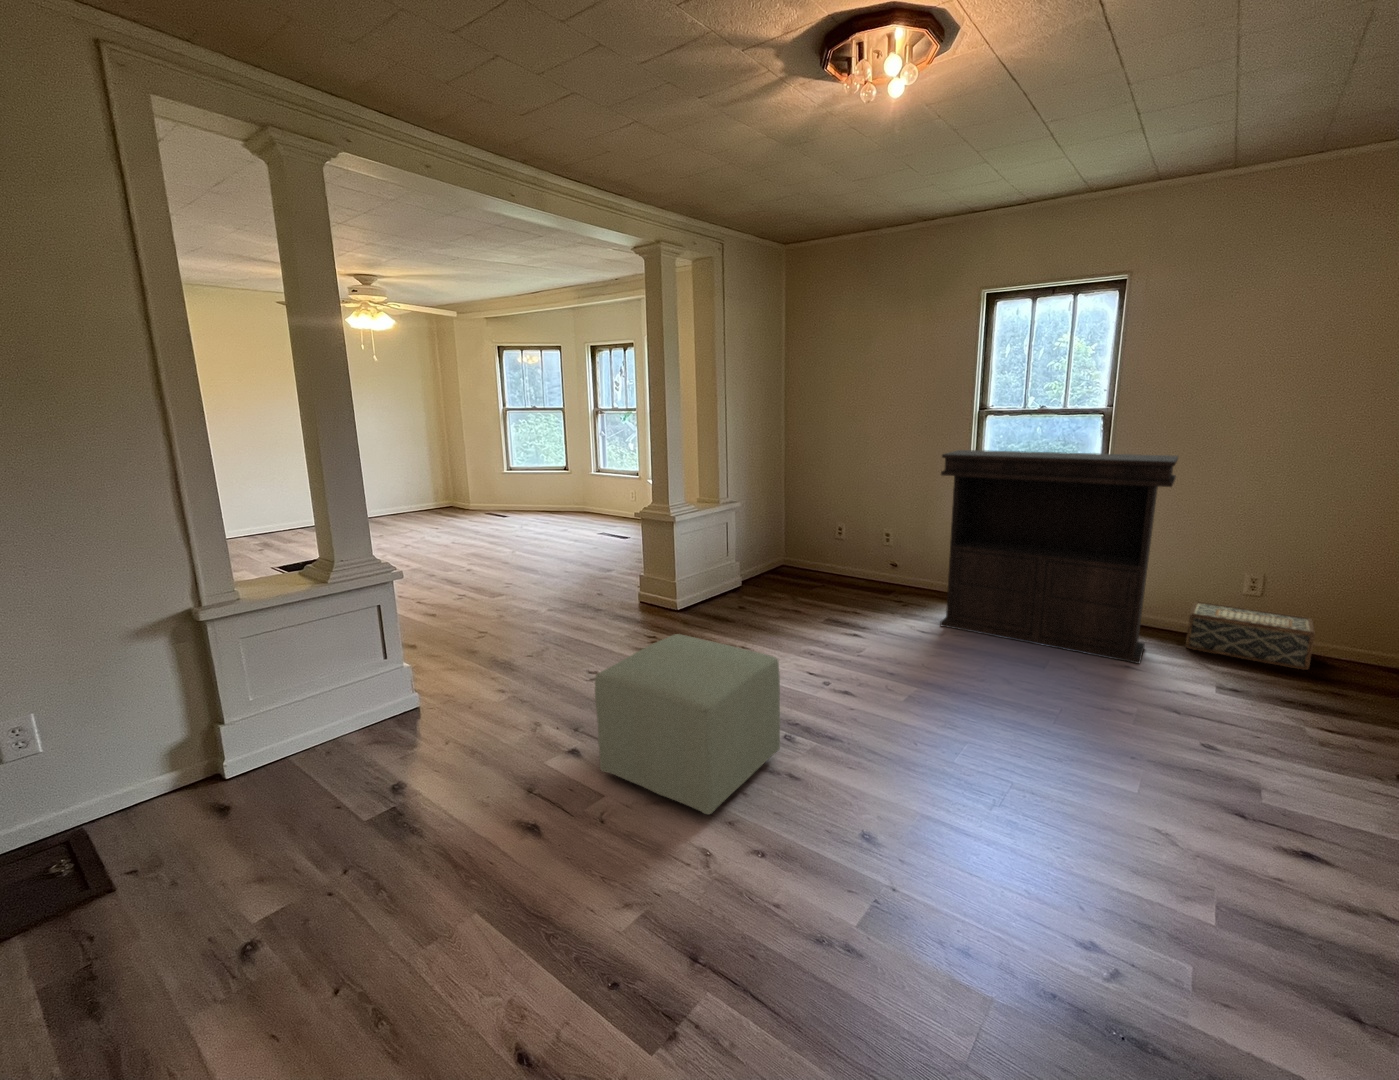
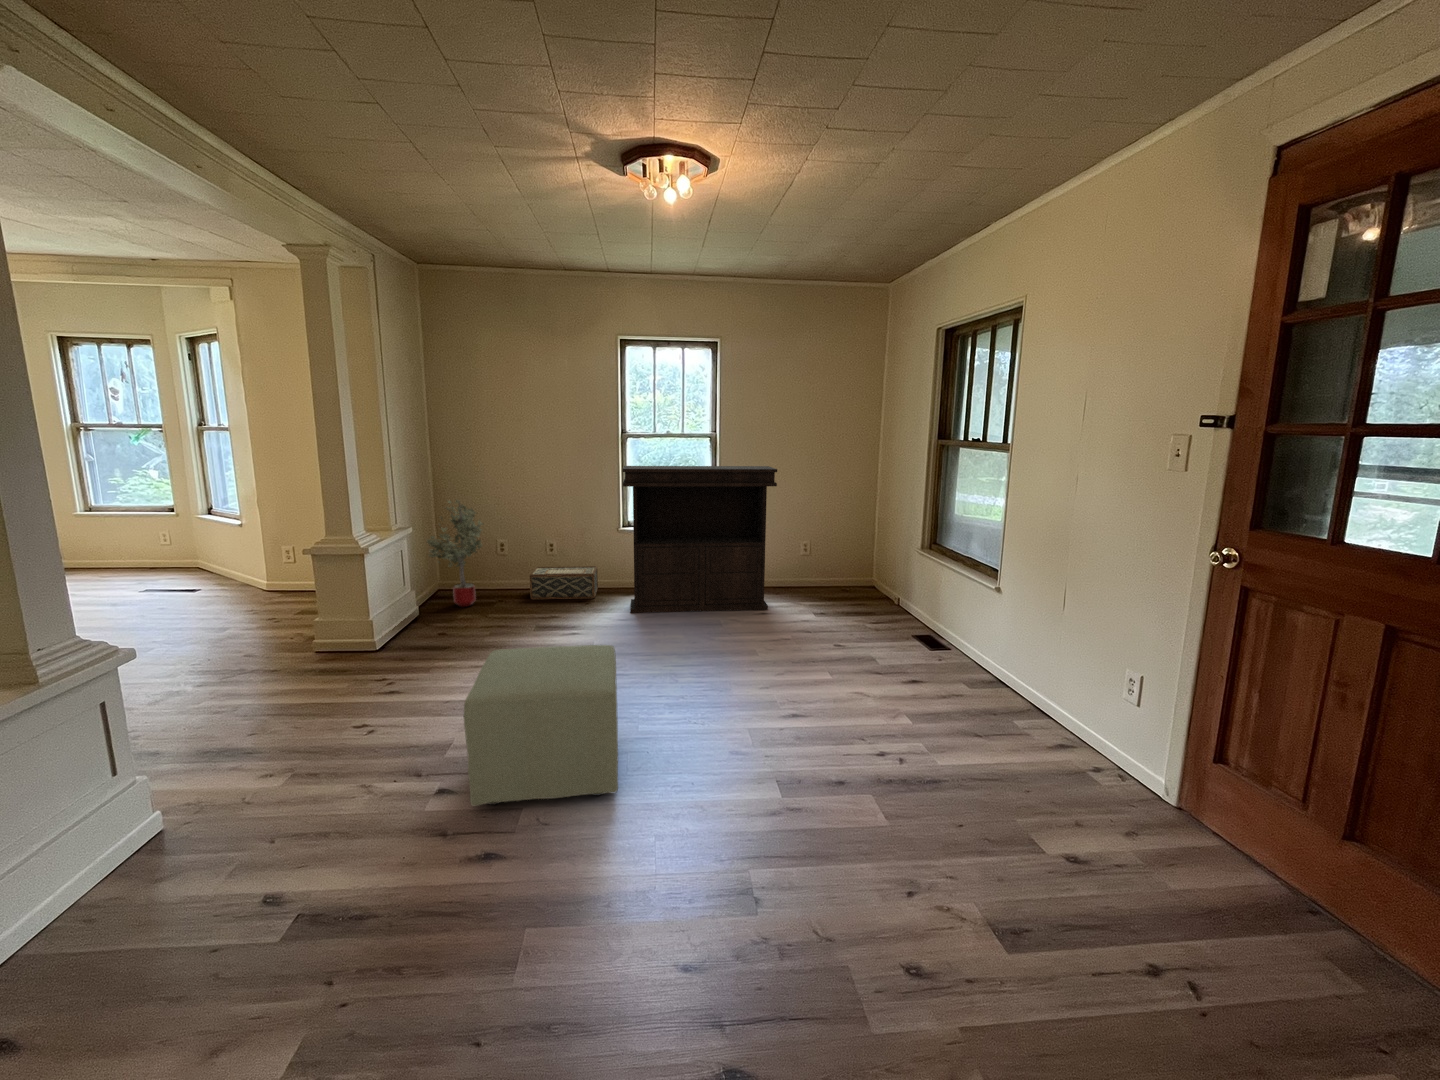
potted tree: none [756,478,819,584] -> present [427,500,483,607]
woven basket: present [1186,601,1315,670] -> present [530,566,598,599]

